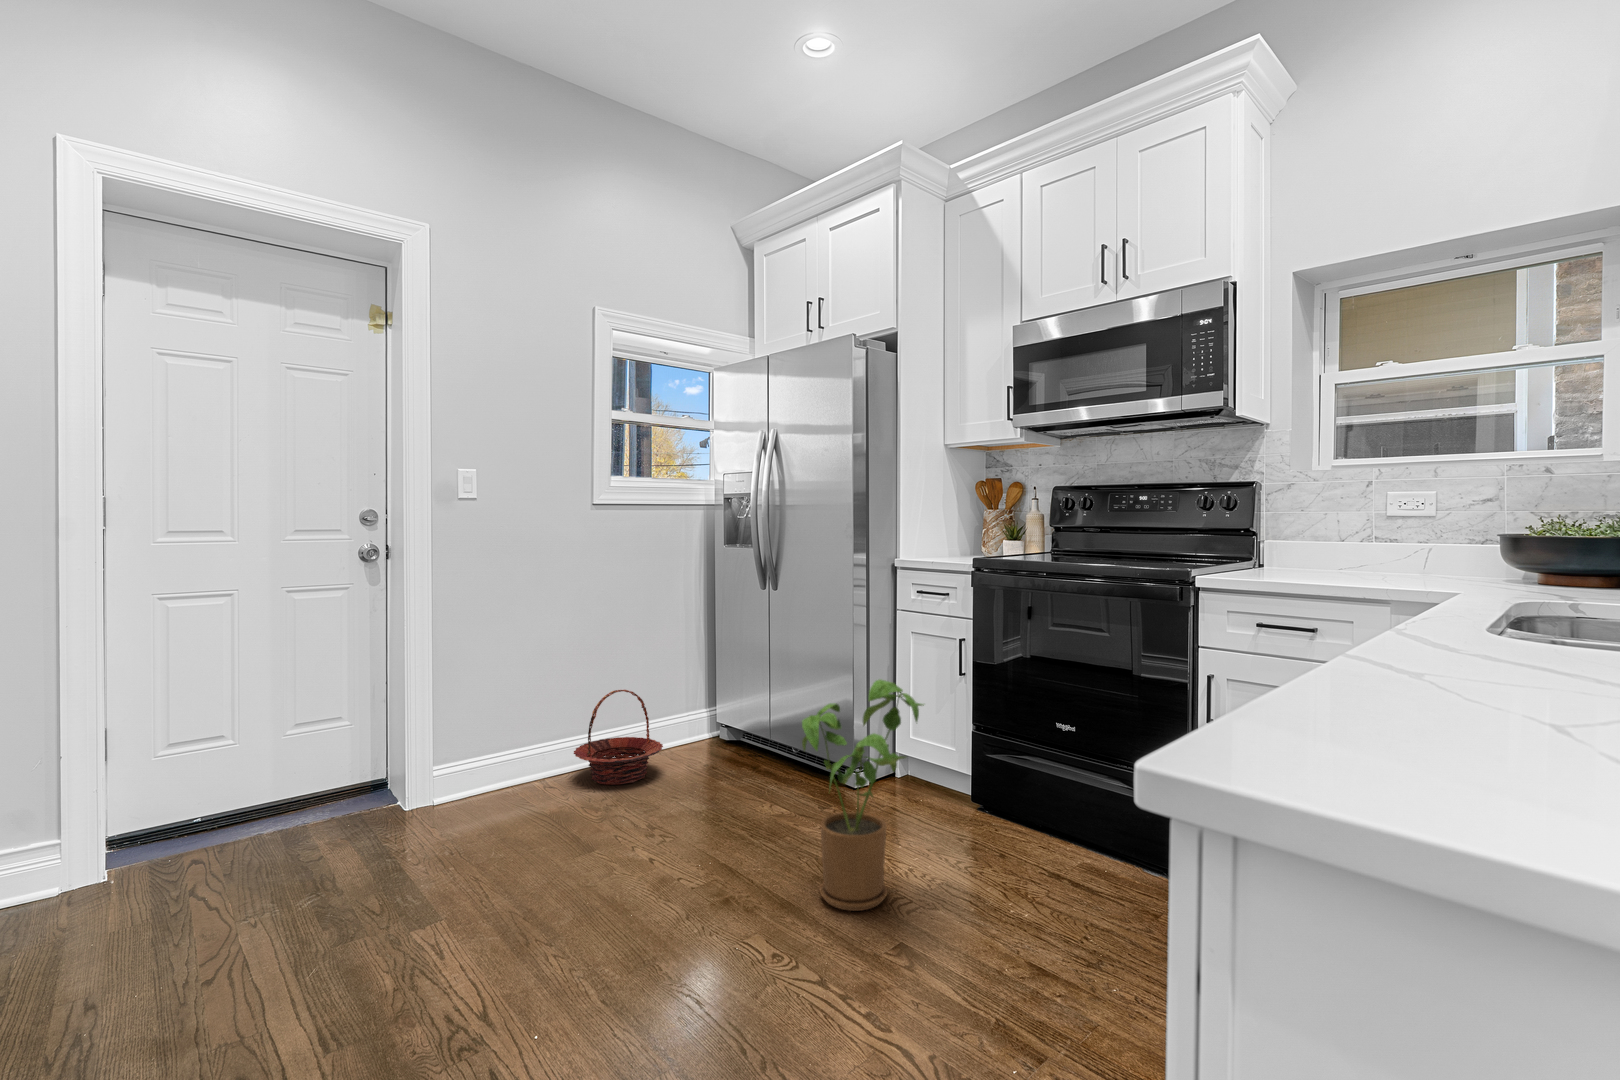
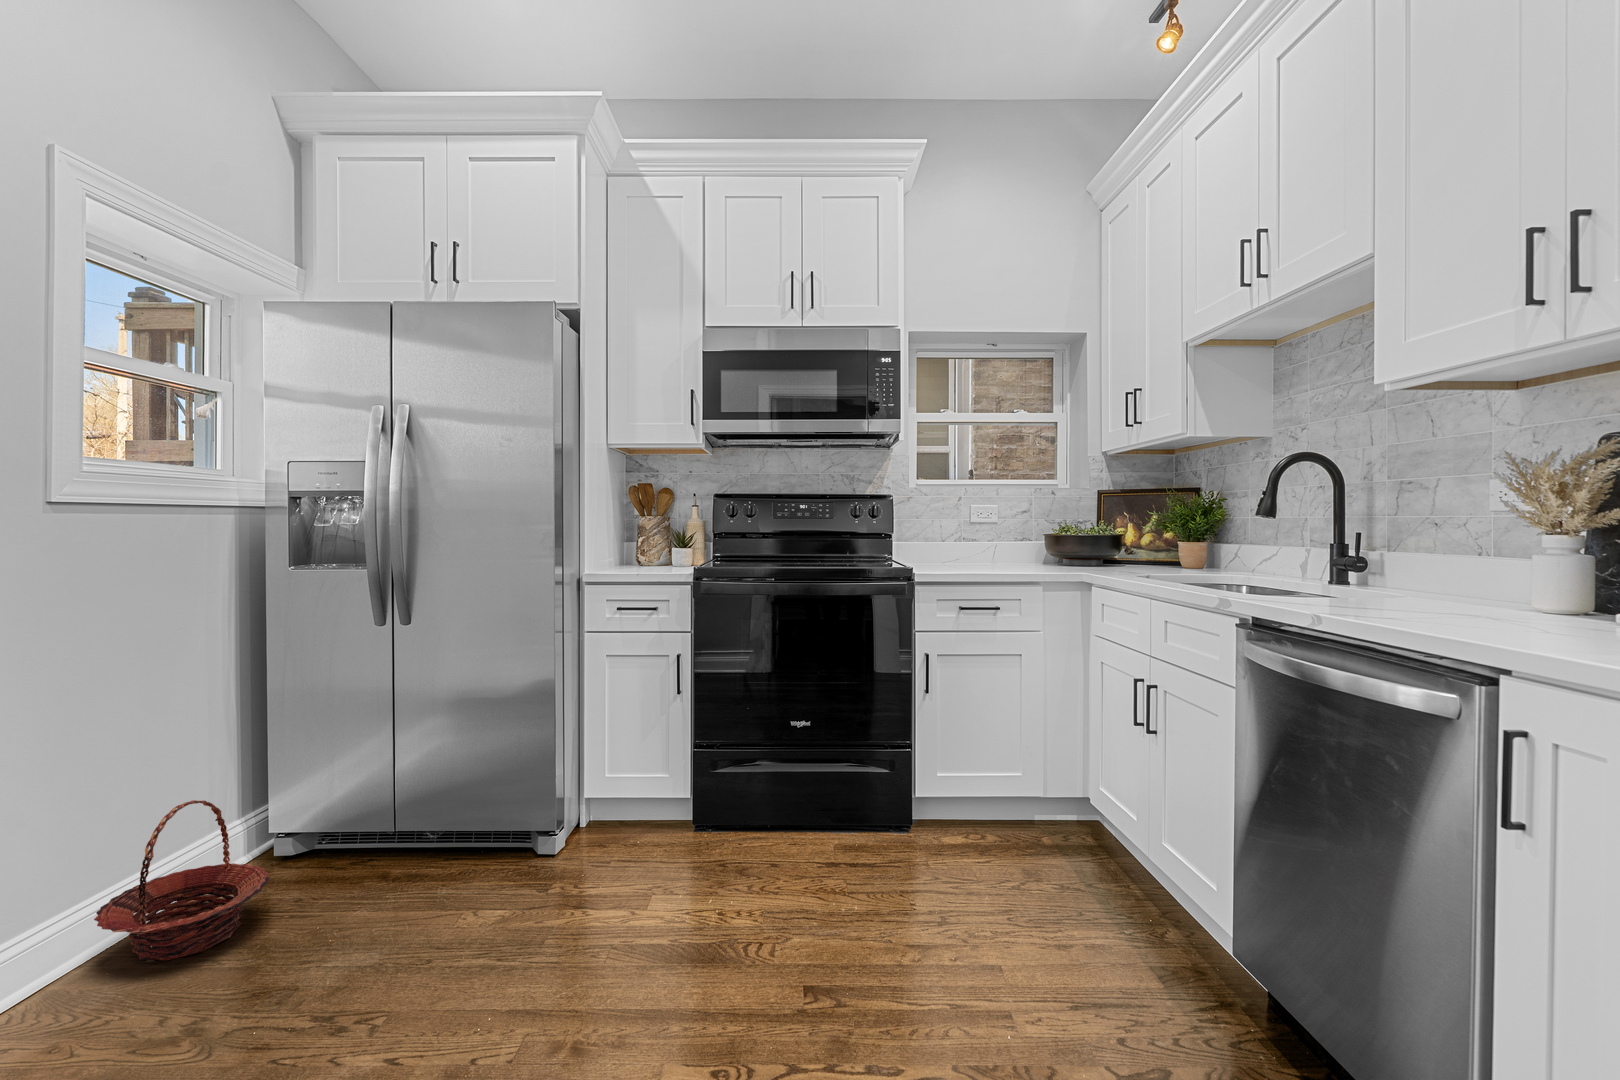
house plant: present [802,680,924,911] -> none [634,716,791,981]

